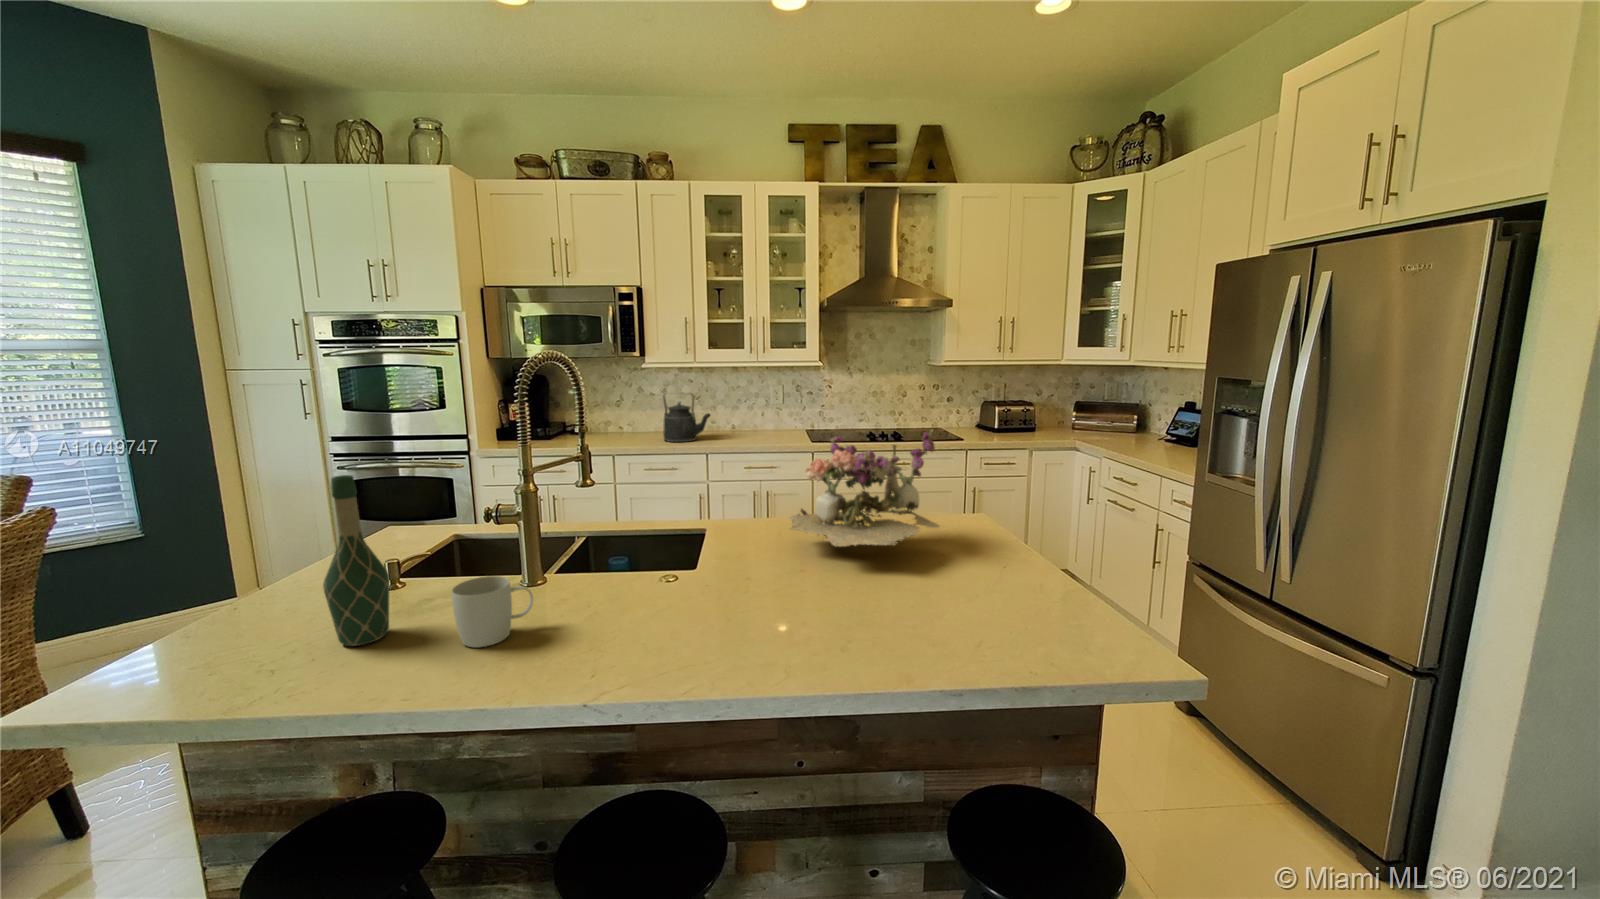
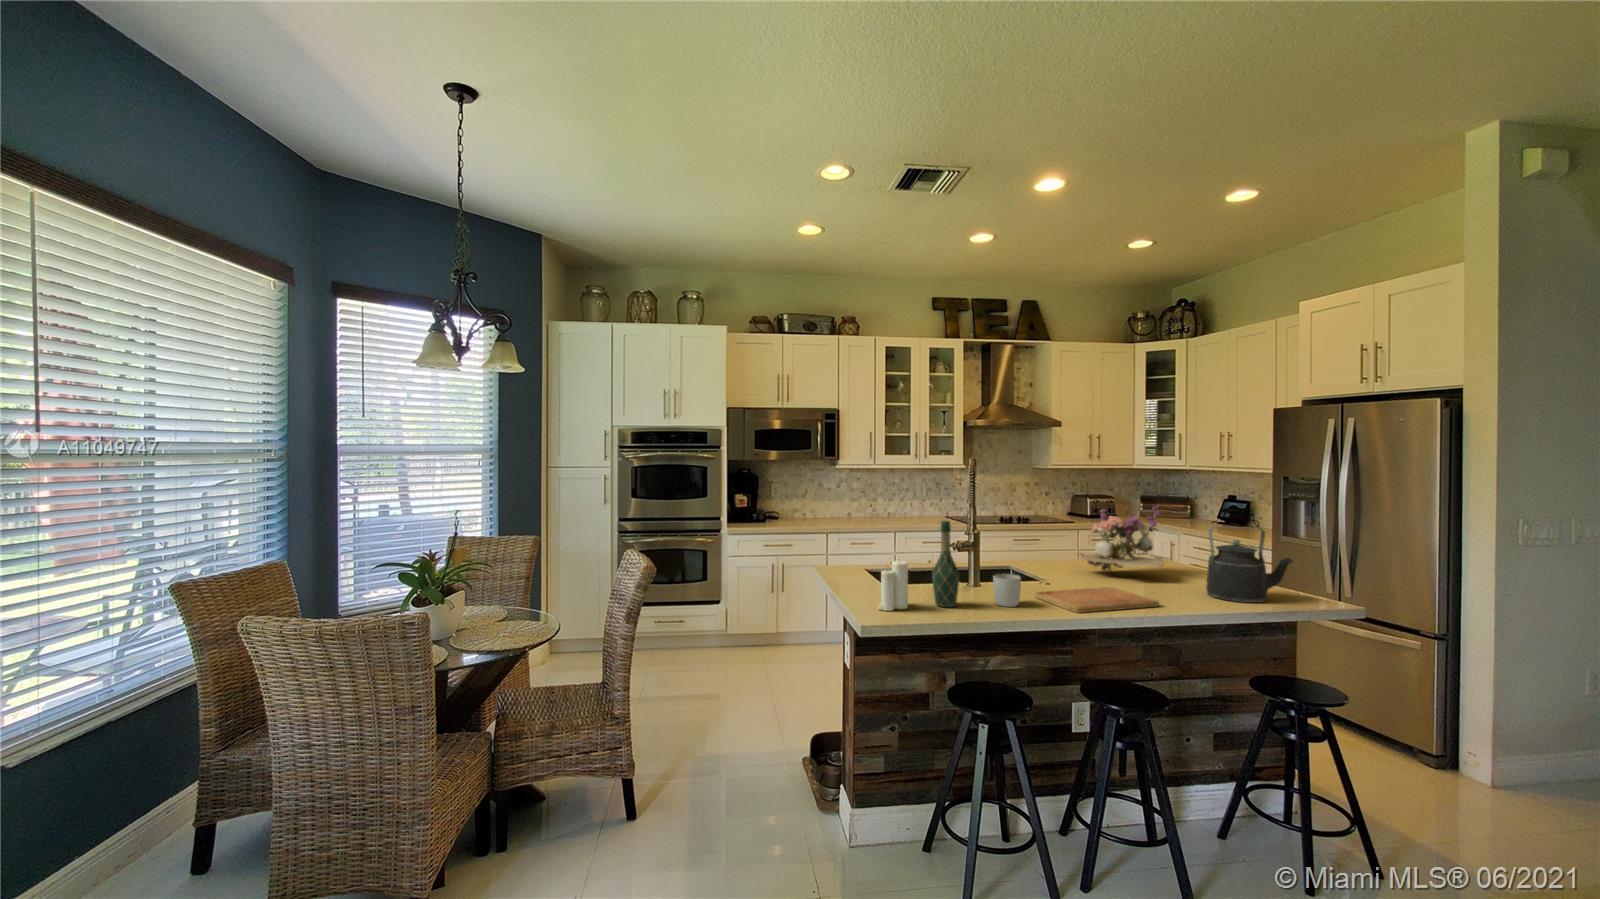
kettle: present [663,394,710,442] -> present [1206,527,1293,603]
candle: none [191,548,295,657] -> present [878,561,908,611]
cutting board: none [563,591,777,675] -> present [1035,587,1159,613]

